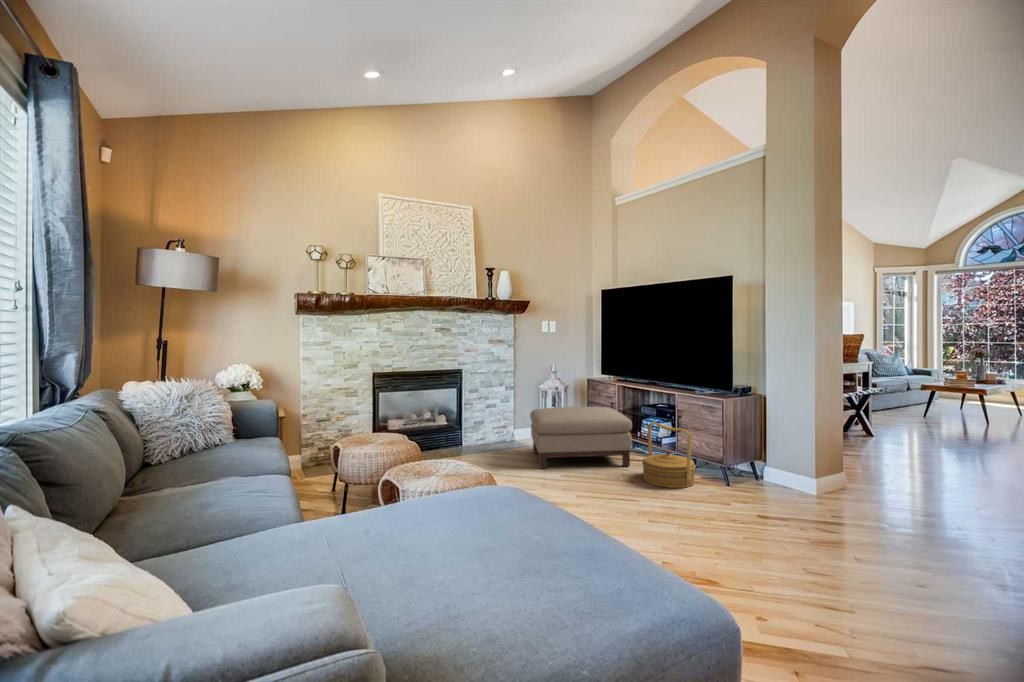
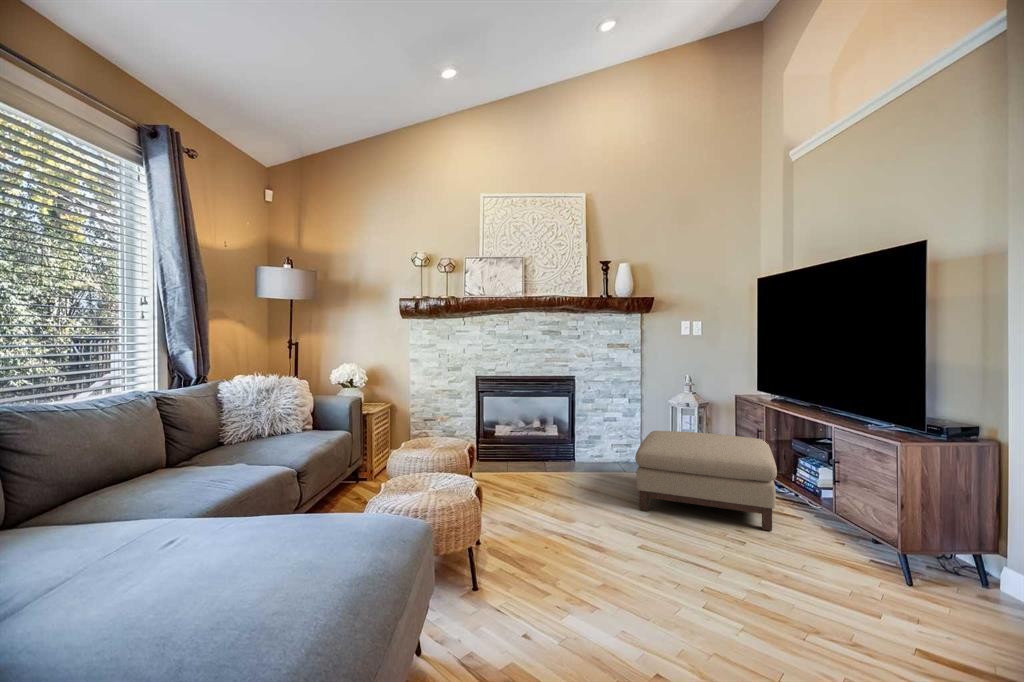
woven basket: present [642,422,696,488] -> none [777,476,874,593]

